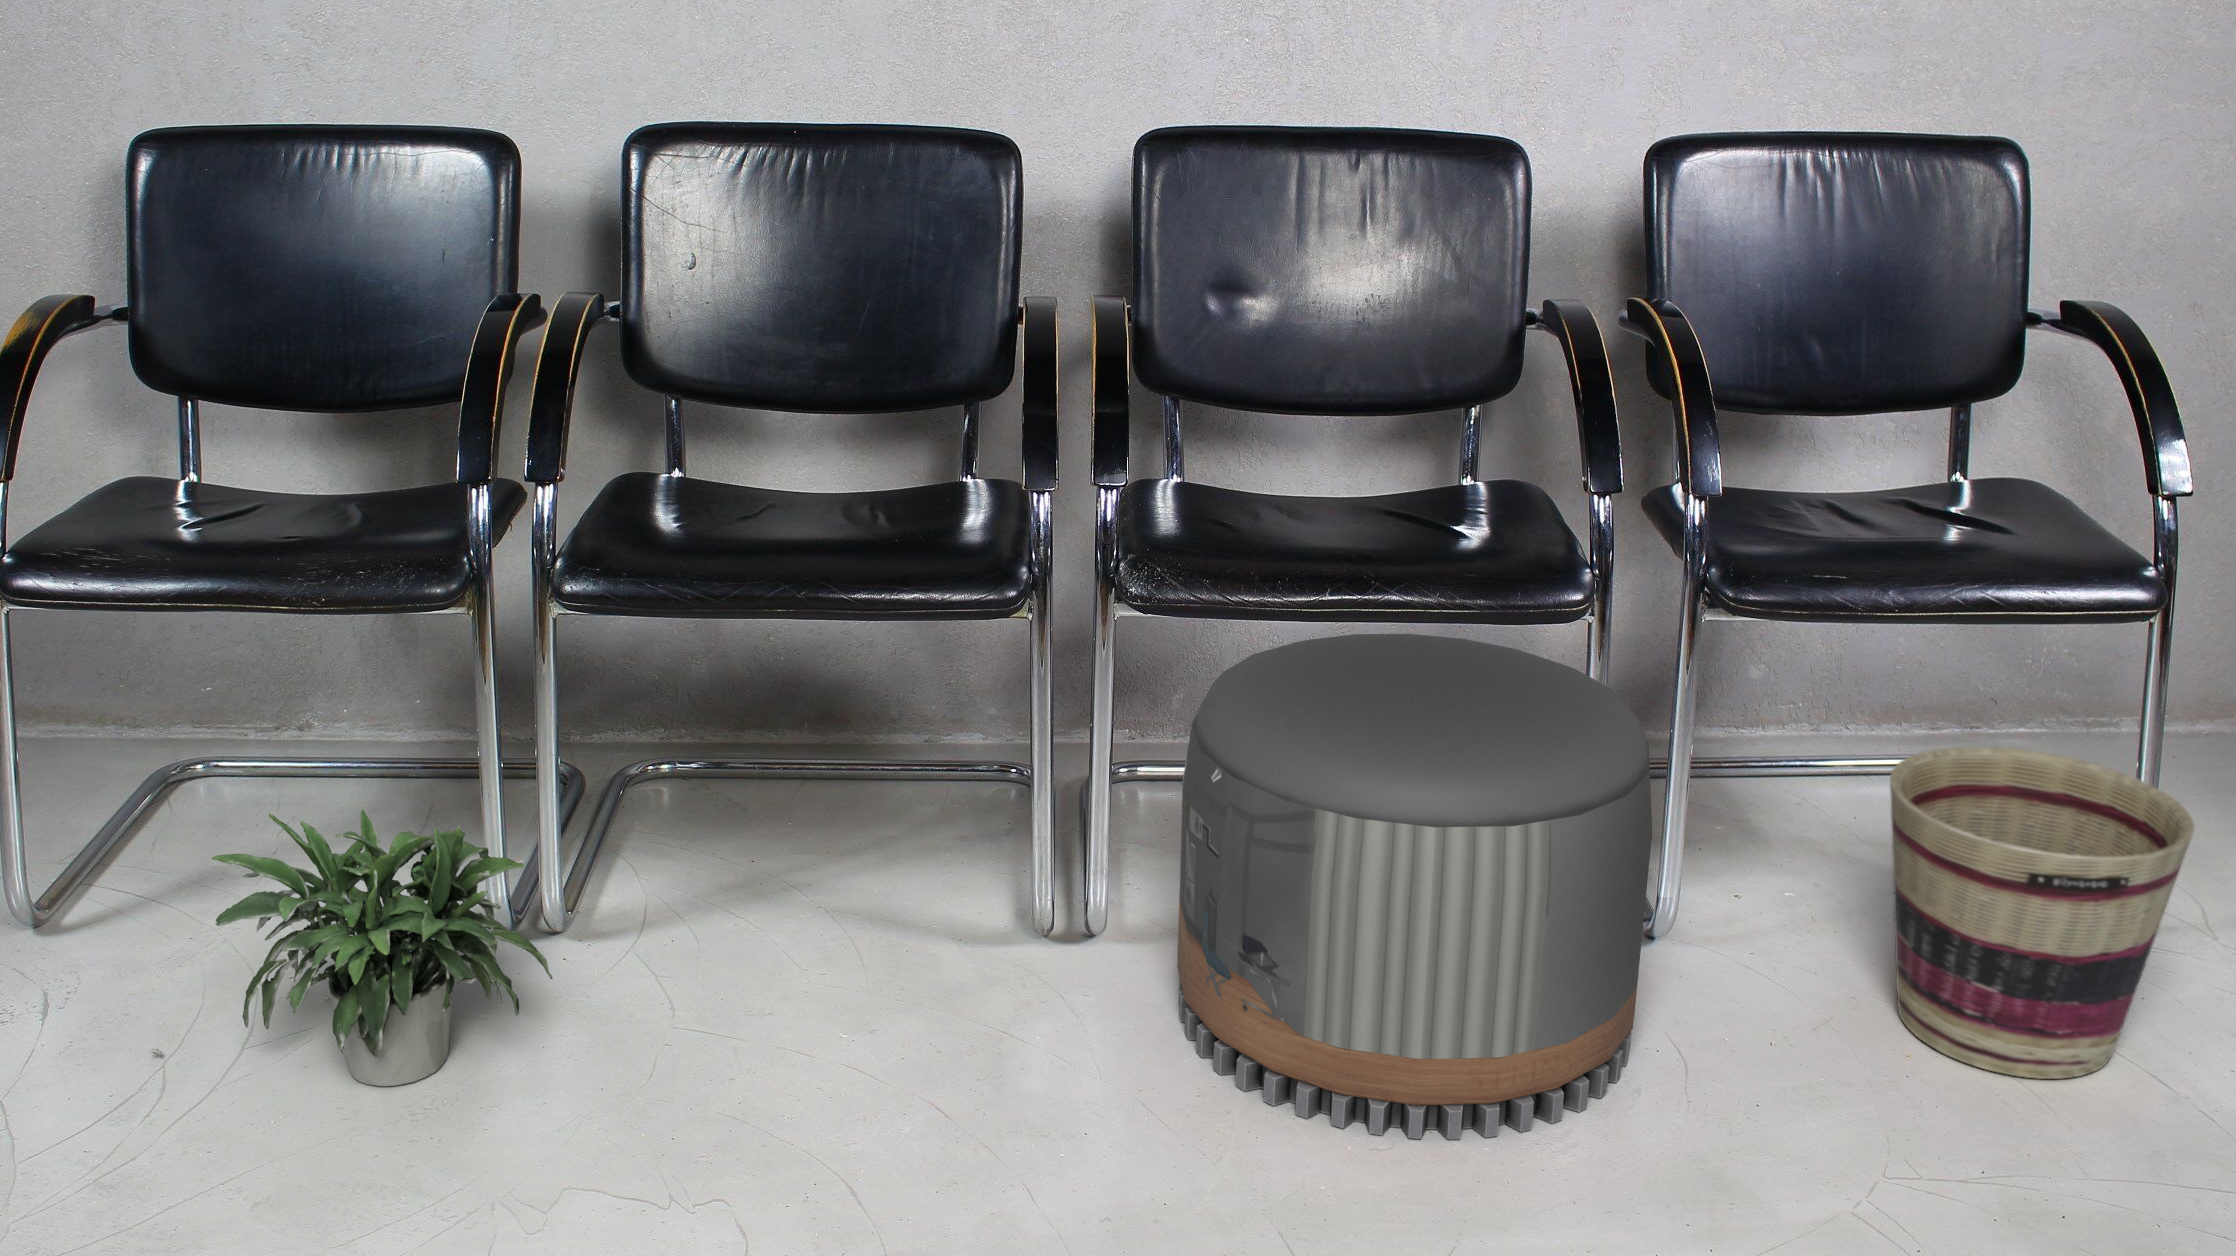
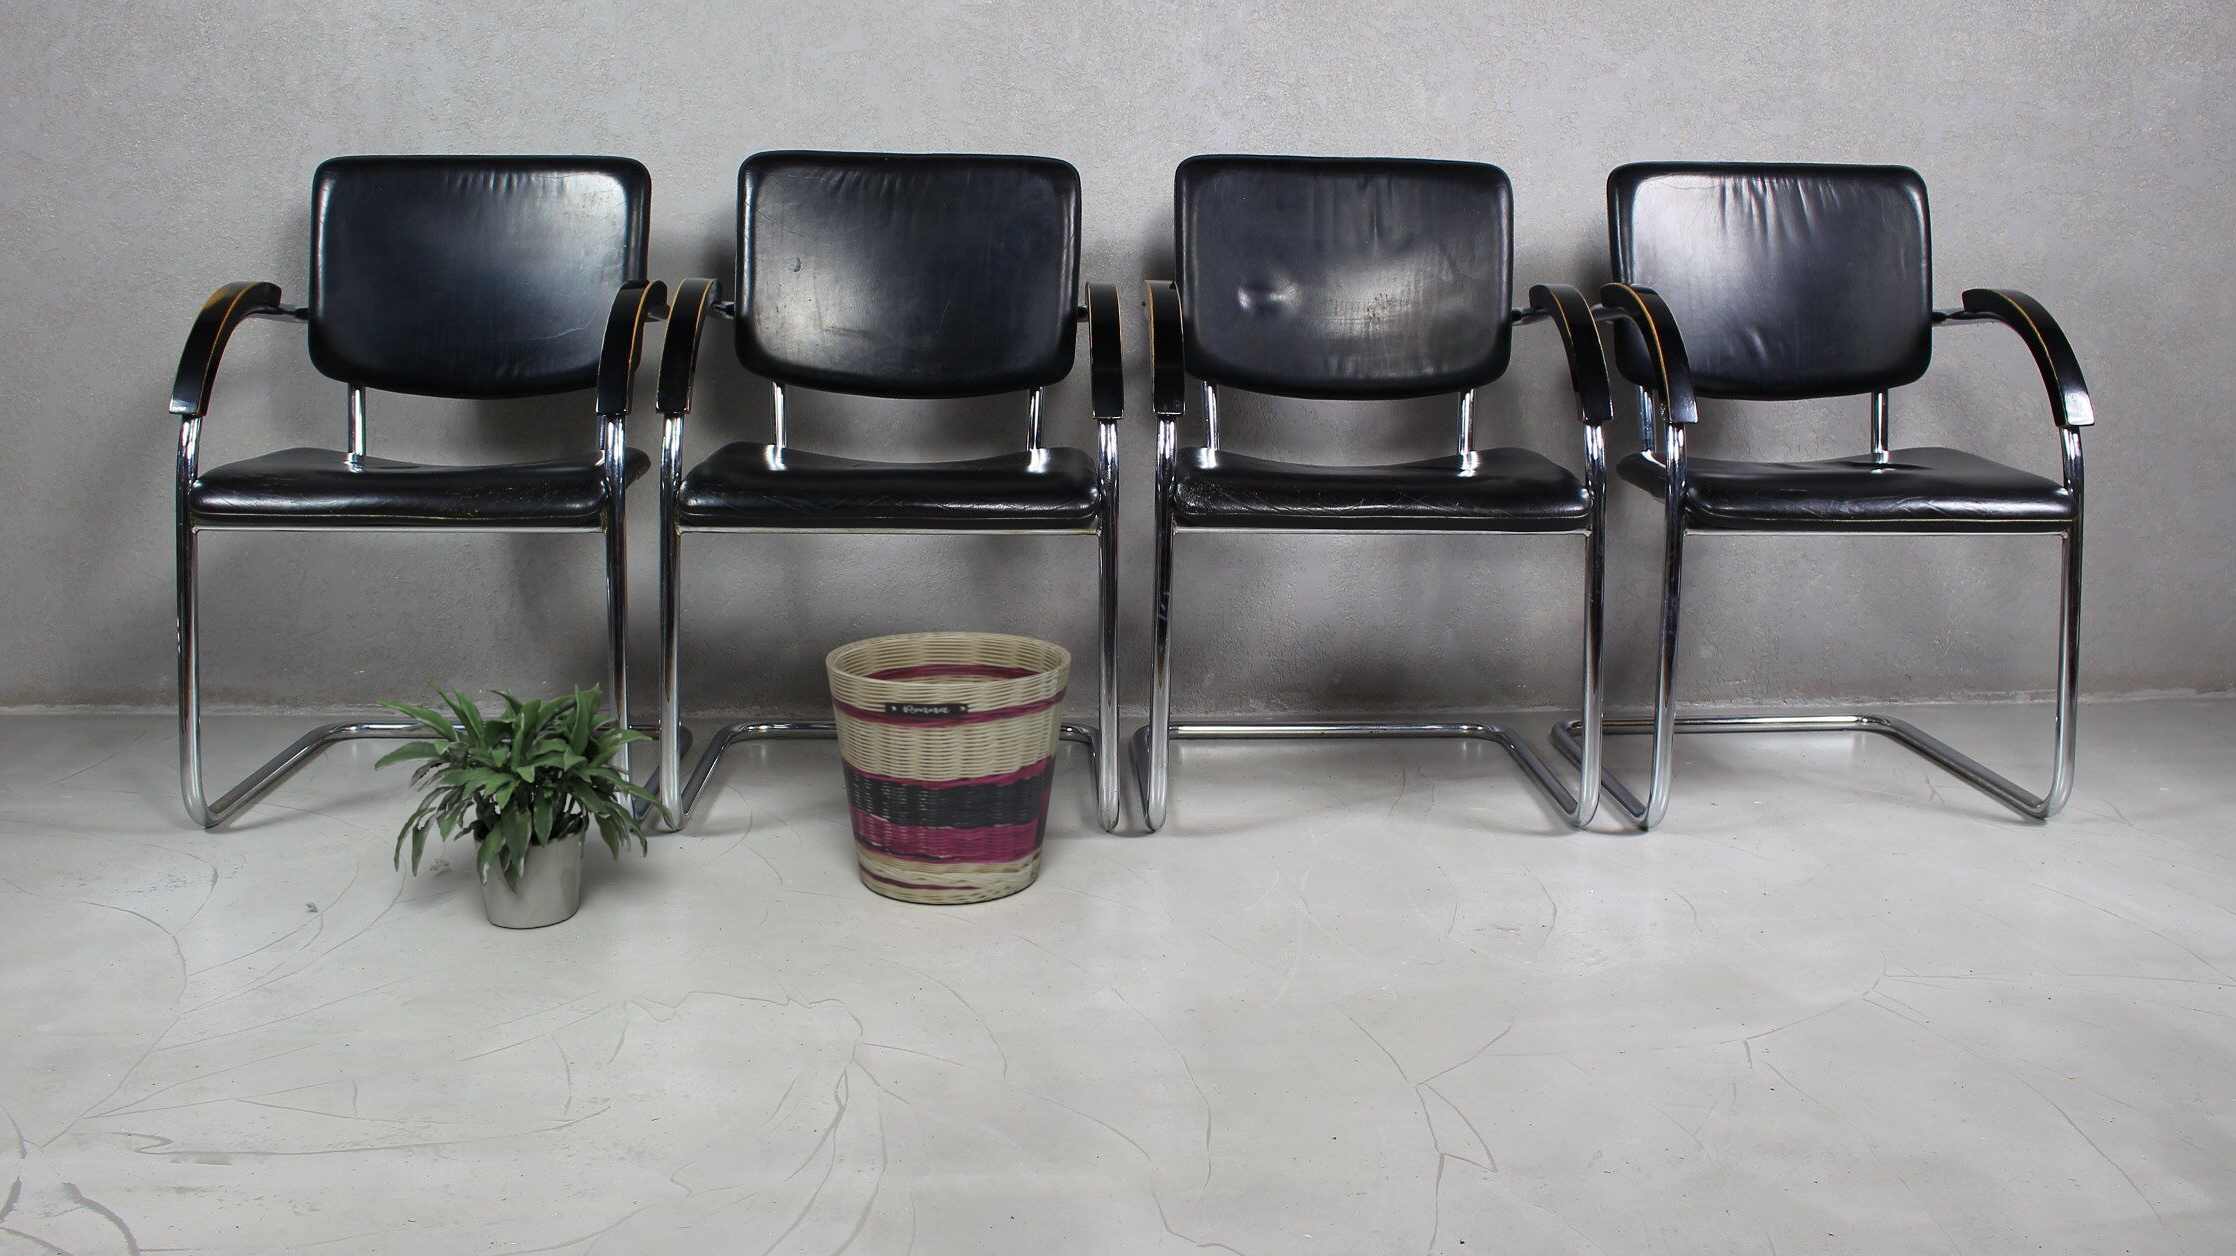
pouf: present [1177,634,1652,1139] -> none [1236,548,1655,955]
basket: present [1890,747,2194,1079] -> present [826,632,1071,904]

